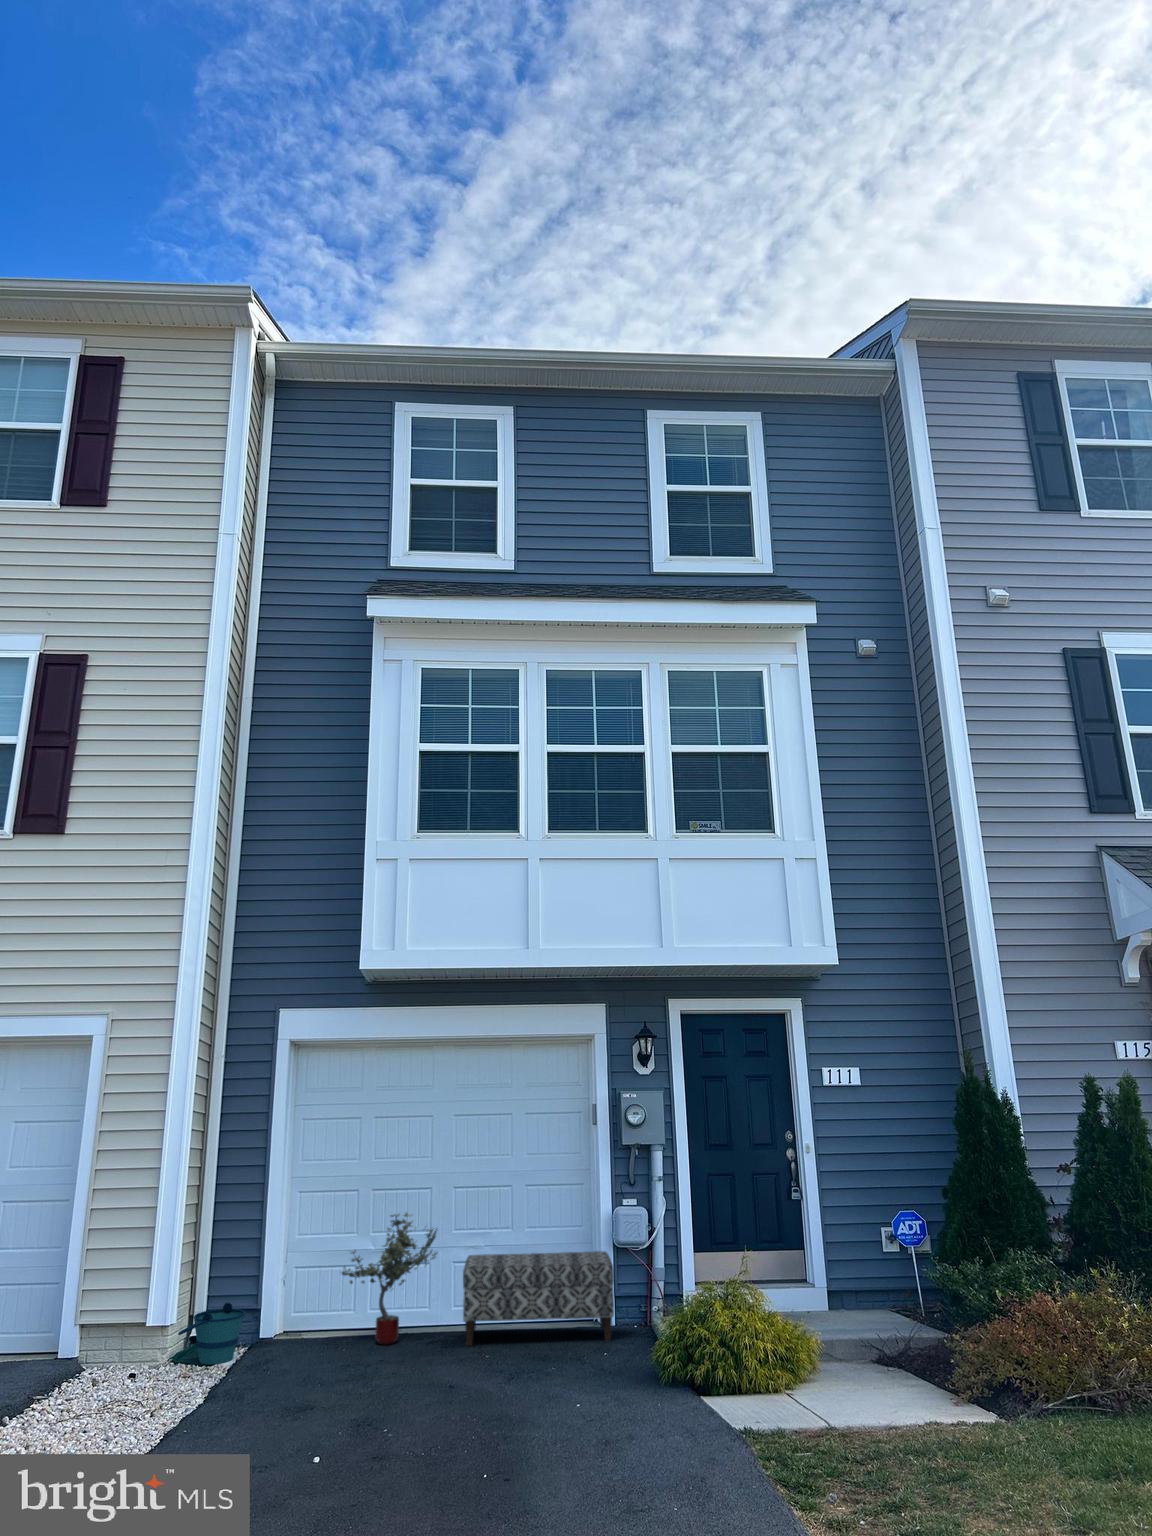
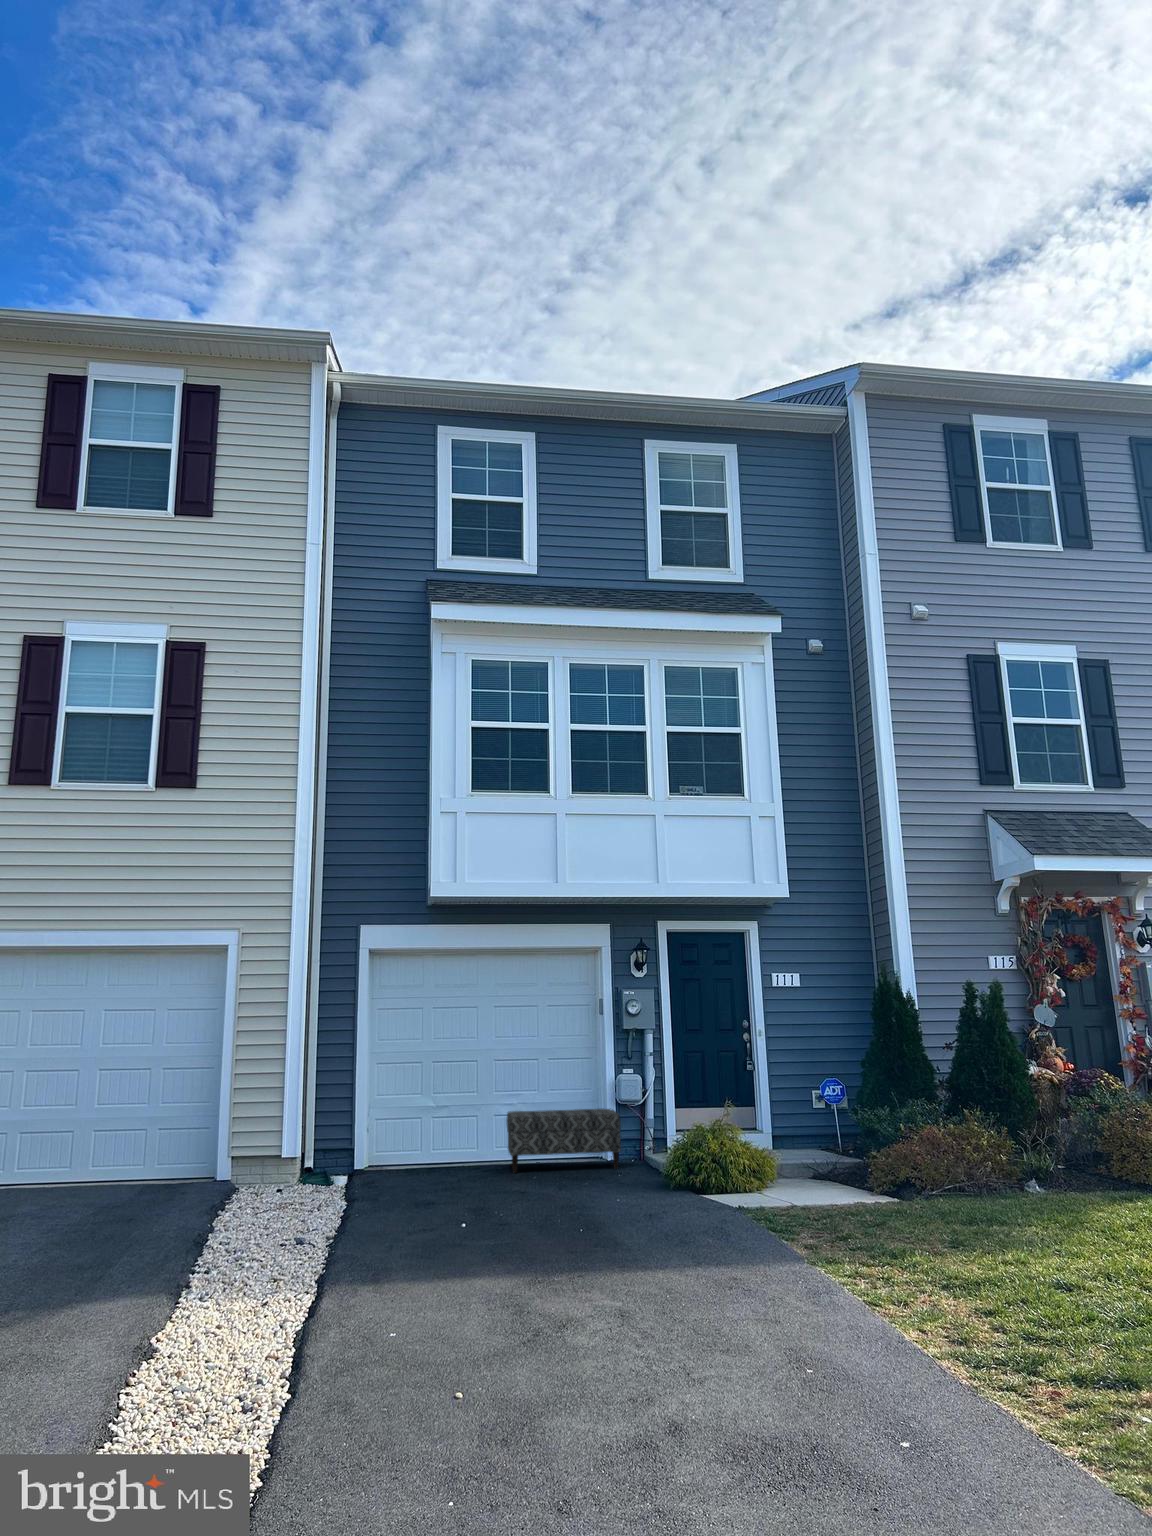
potted tree: present [342,1213,437,1345] -> none [415,1079,488,1174]
bucket: present [178,1302,245,1364] -> none [301,1144,350,1186]

